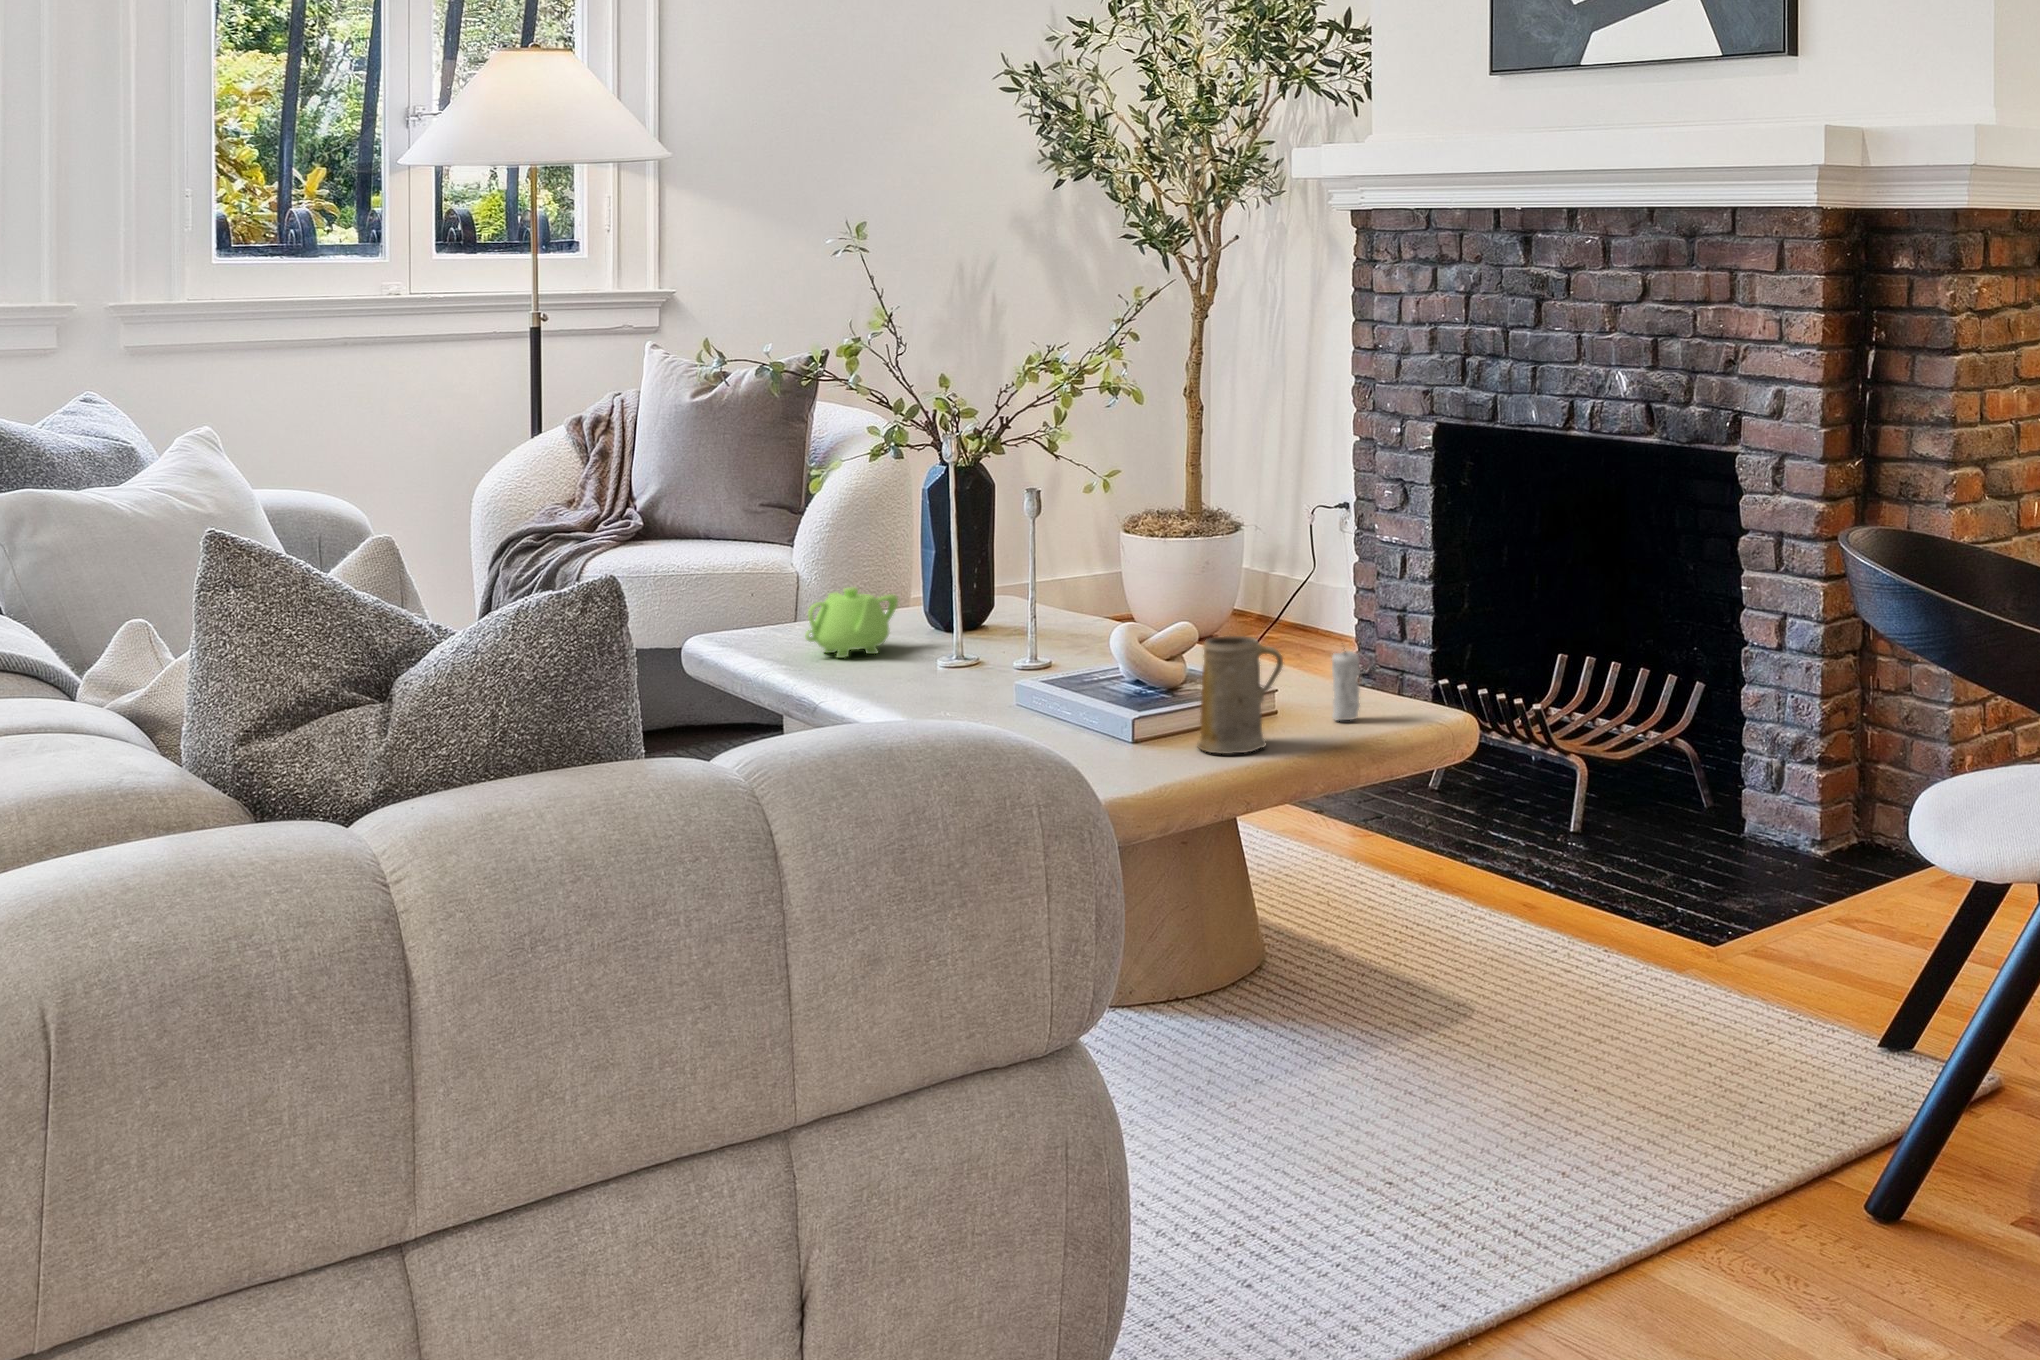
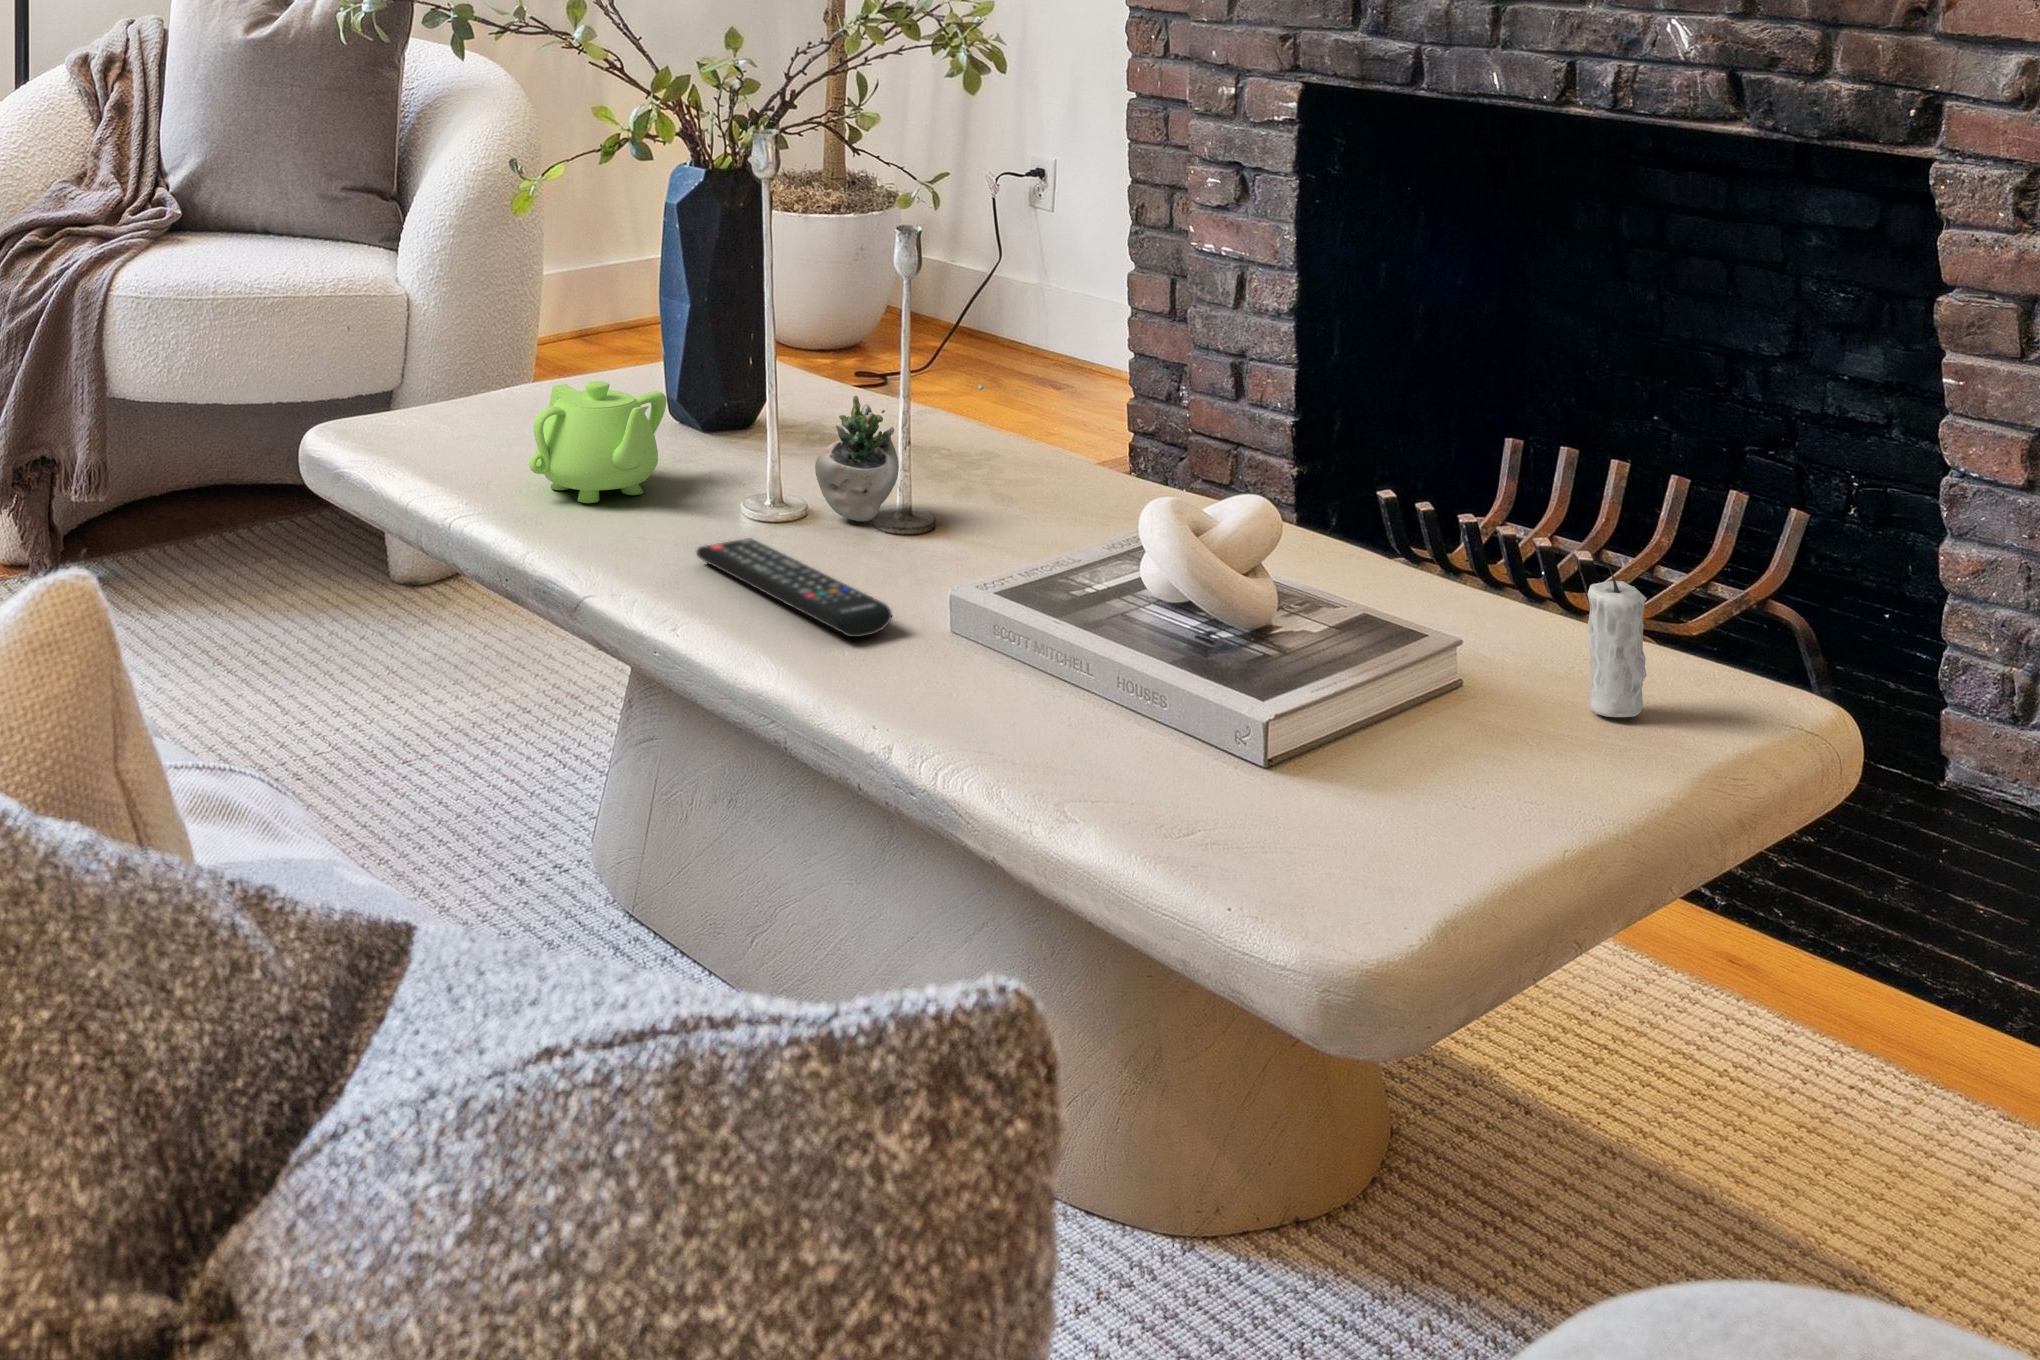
succulent plant: none [975,579,1076,661] -> present [815,385,984,522]
mug: present [1197,636,1283,754] -> none [1394,567,1571,814]
remote control: none [888,666,979,705] -> present [697,538,892,637]

